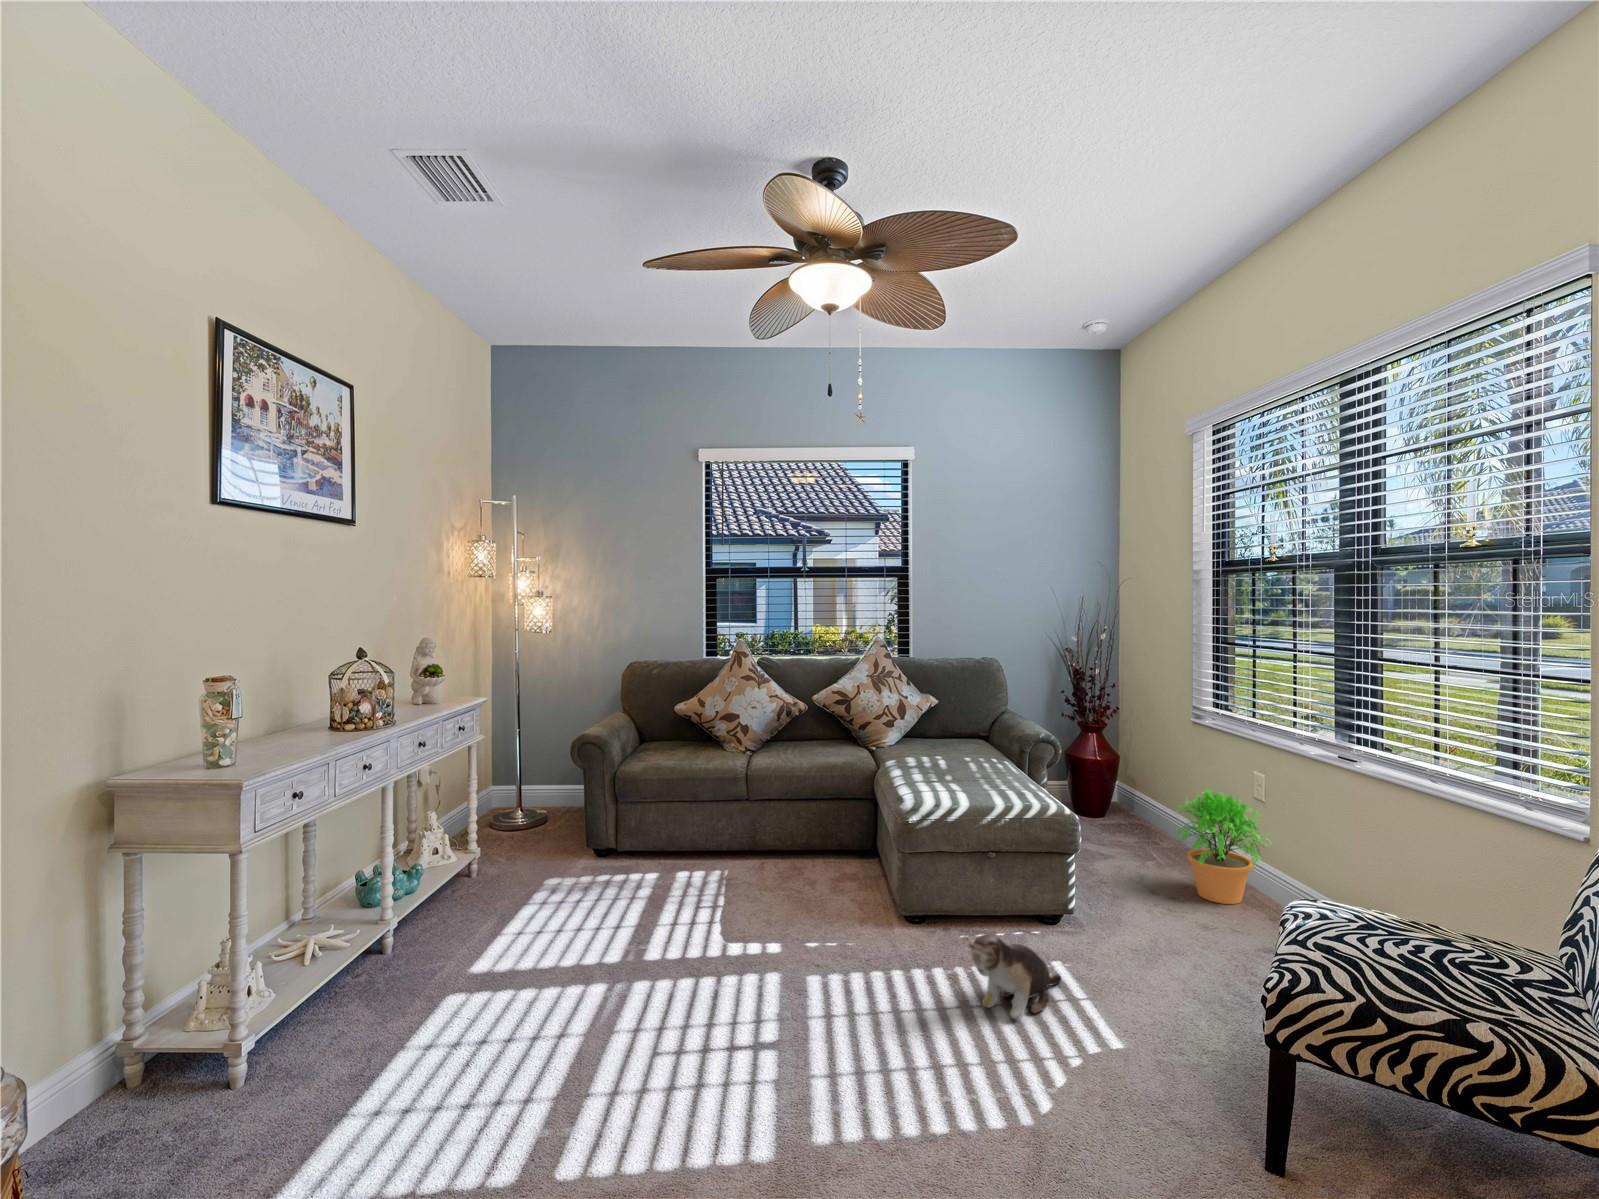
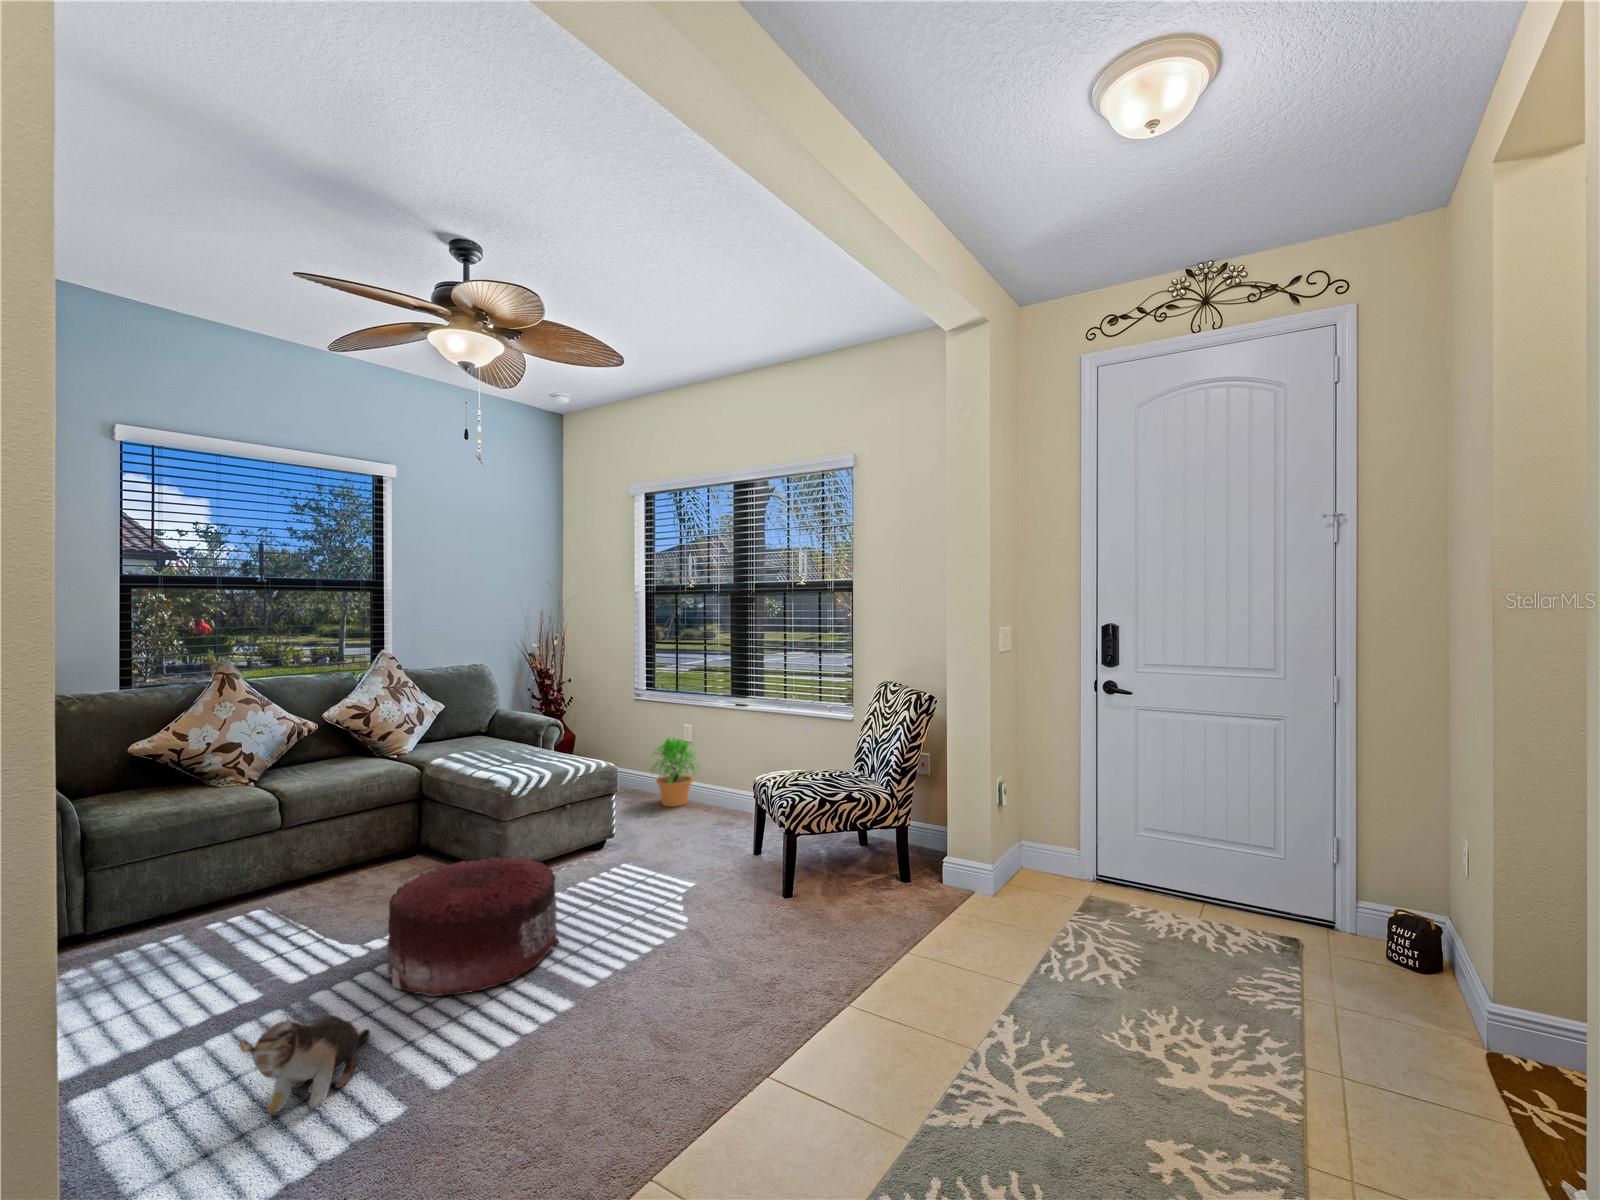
pouf: none [685,885,875,1067] -> present [388,857,559,997]
plush toy: present [962,934,1061,1019] -> present [240,1016,370,1114]

